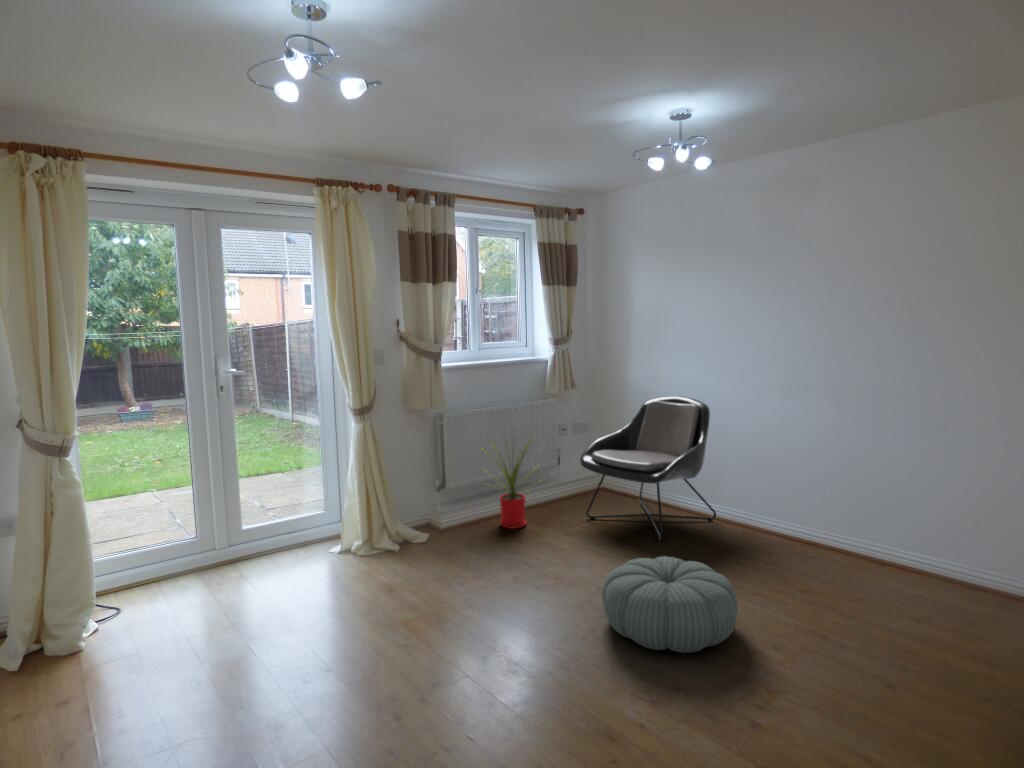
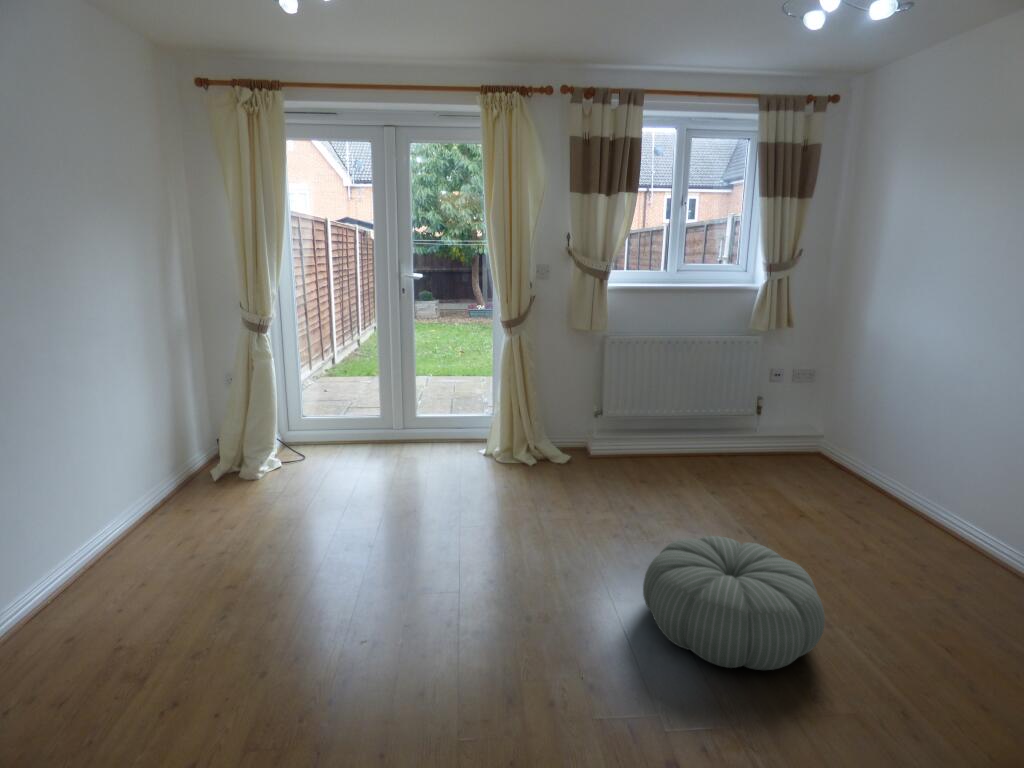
lounge chair: present [580,396,716,541] -> none [757,349,958,531]
house plant: present [485,440,532,529] -> none [632,364,715,474]

